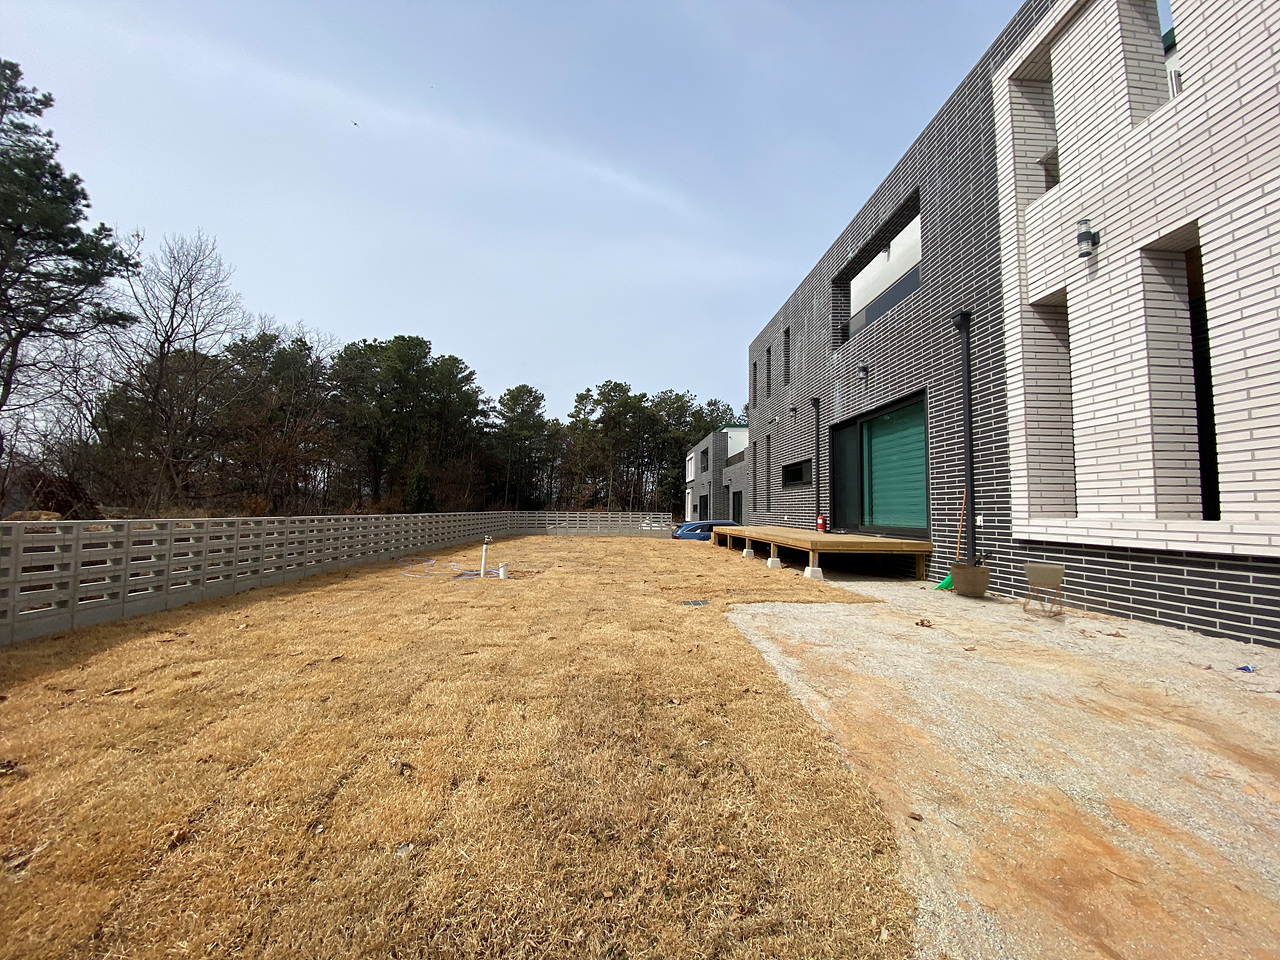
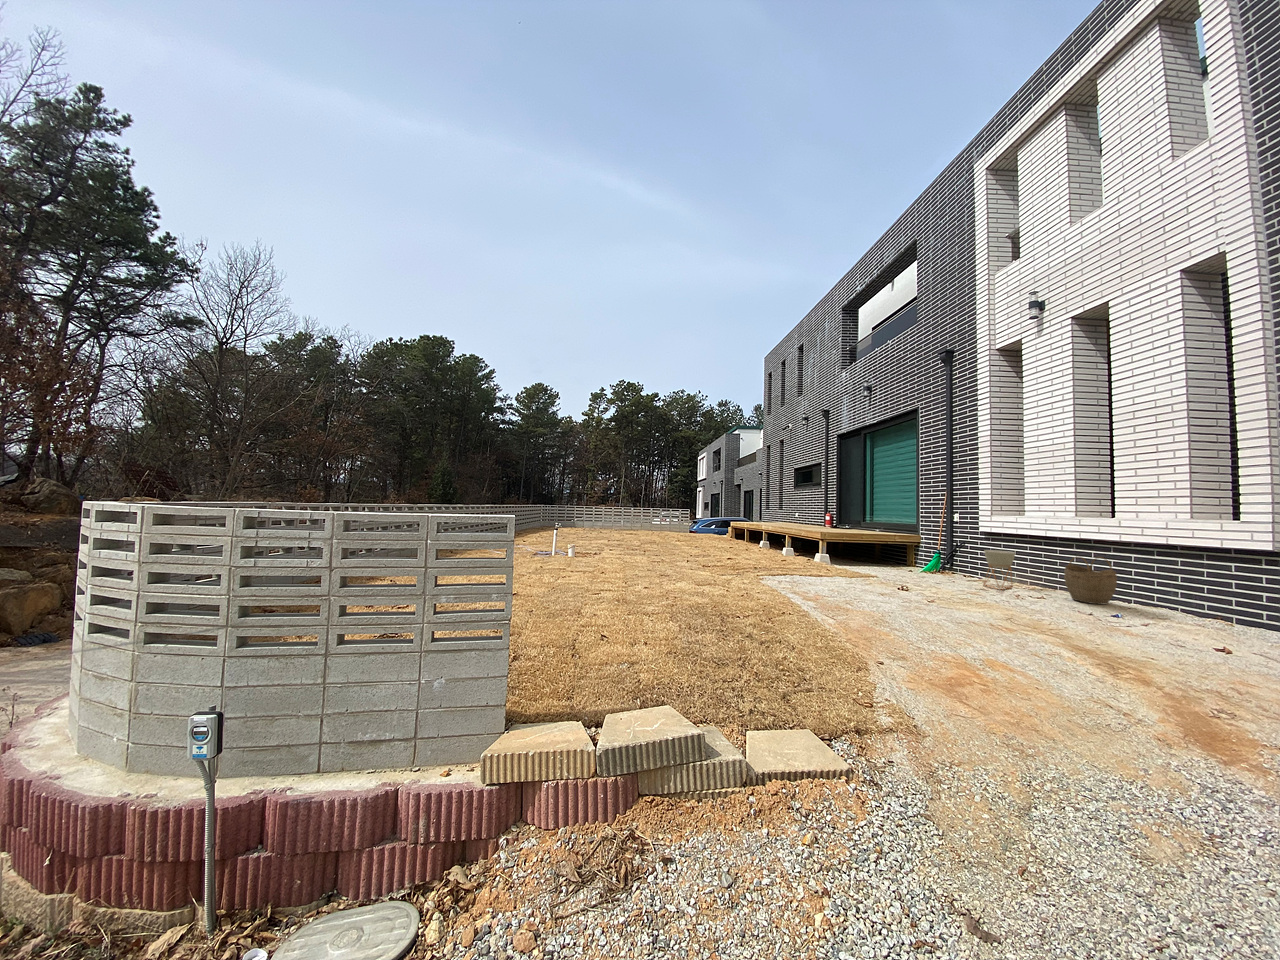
woven basket: present [950,556,990,597] -> present [1064,556,1117,604]

